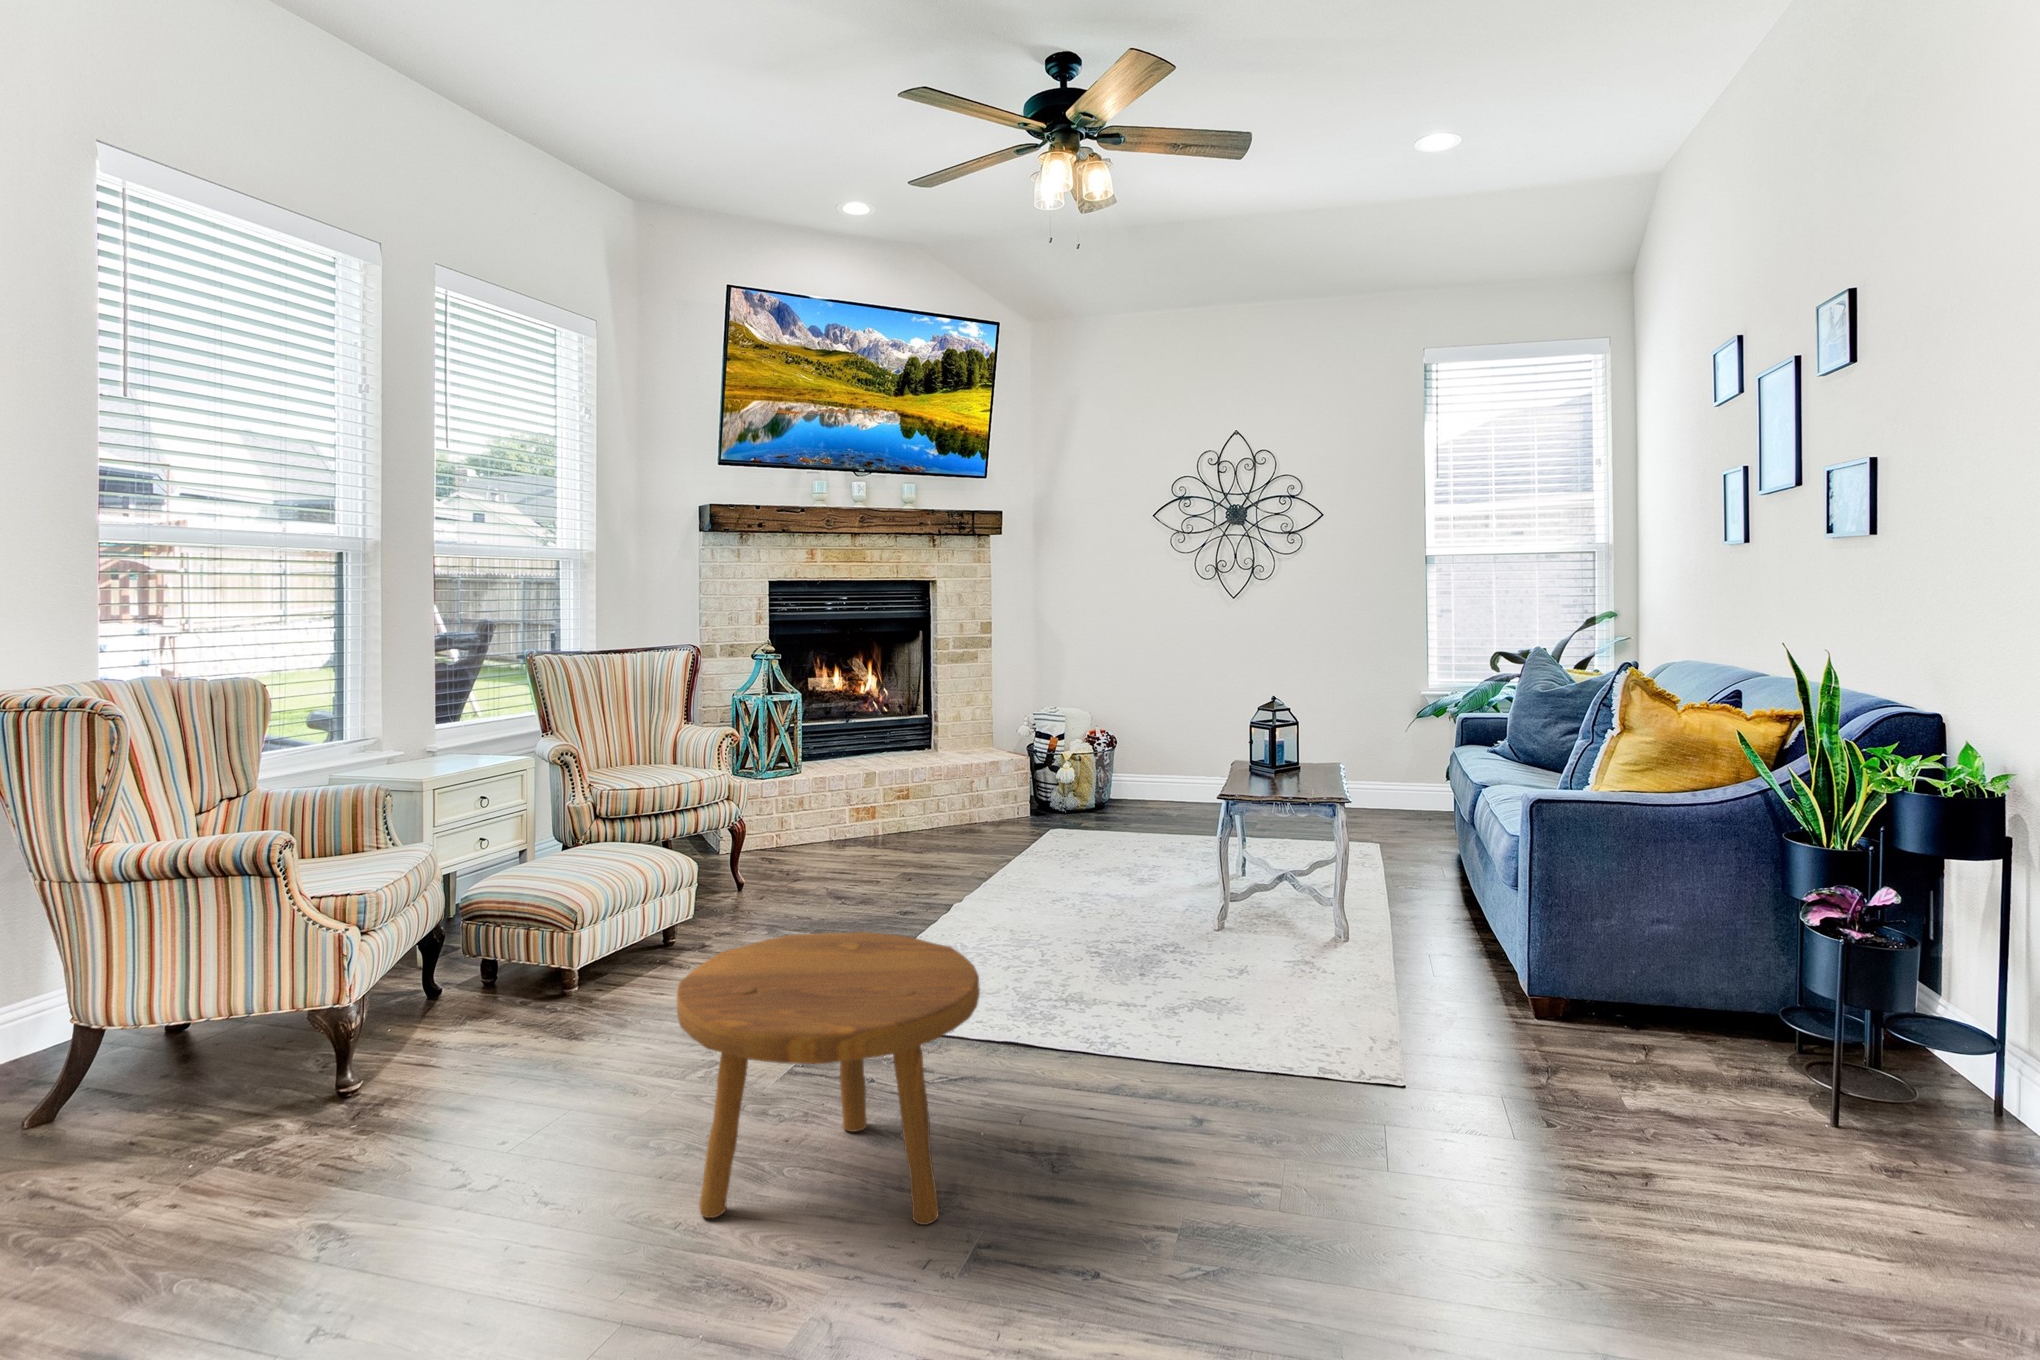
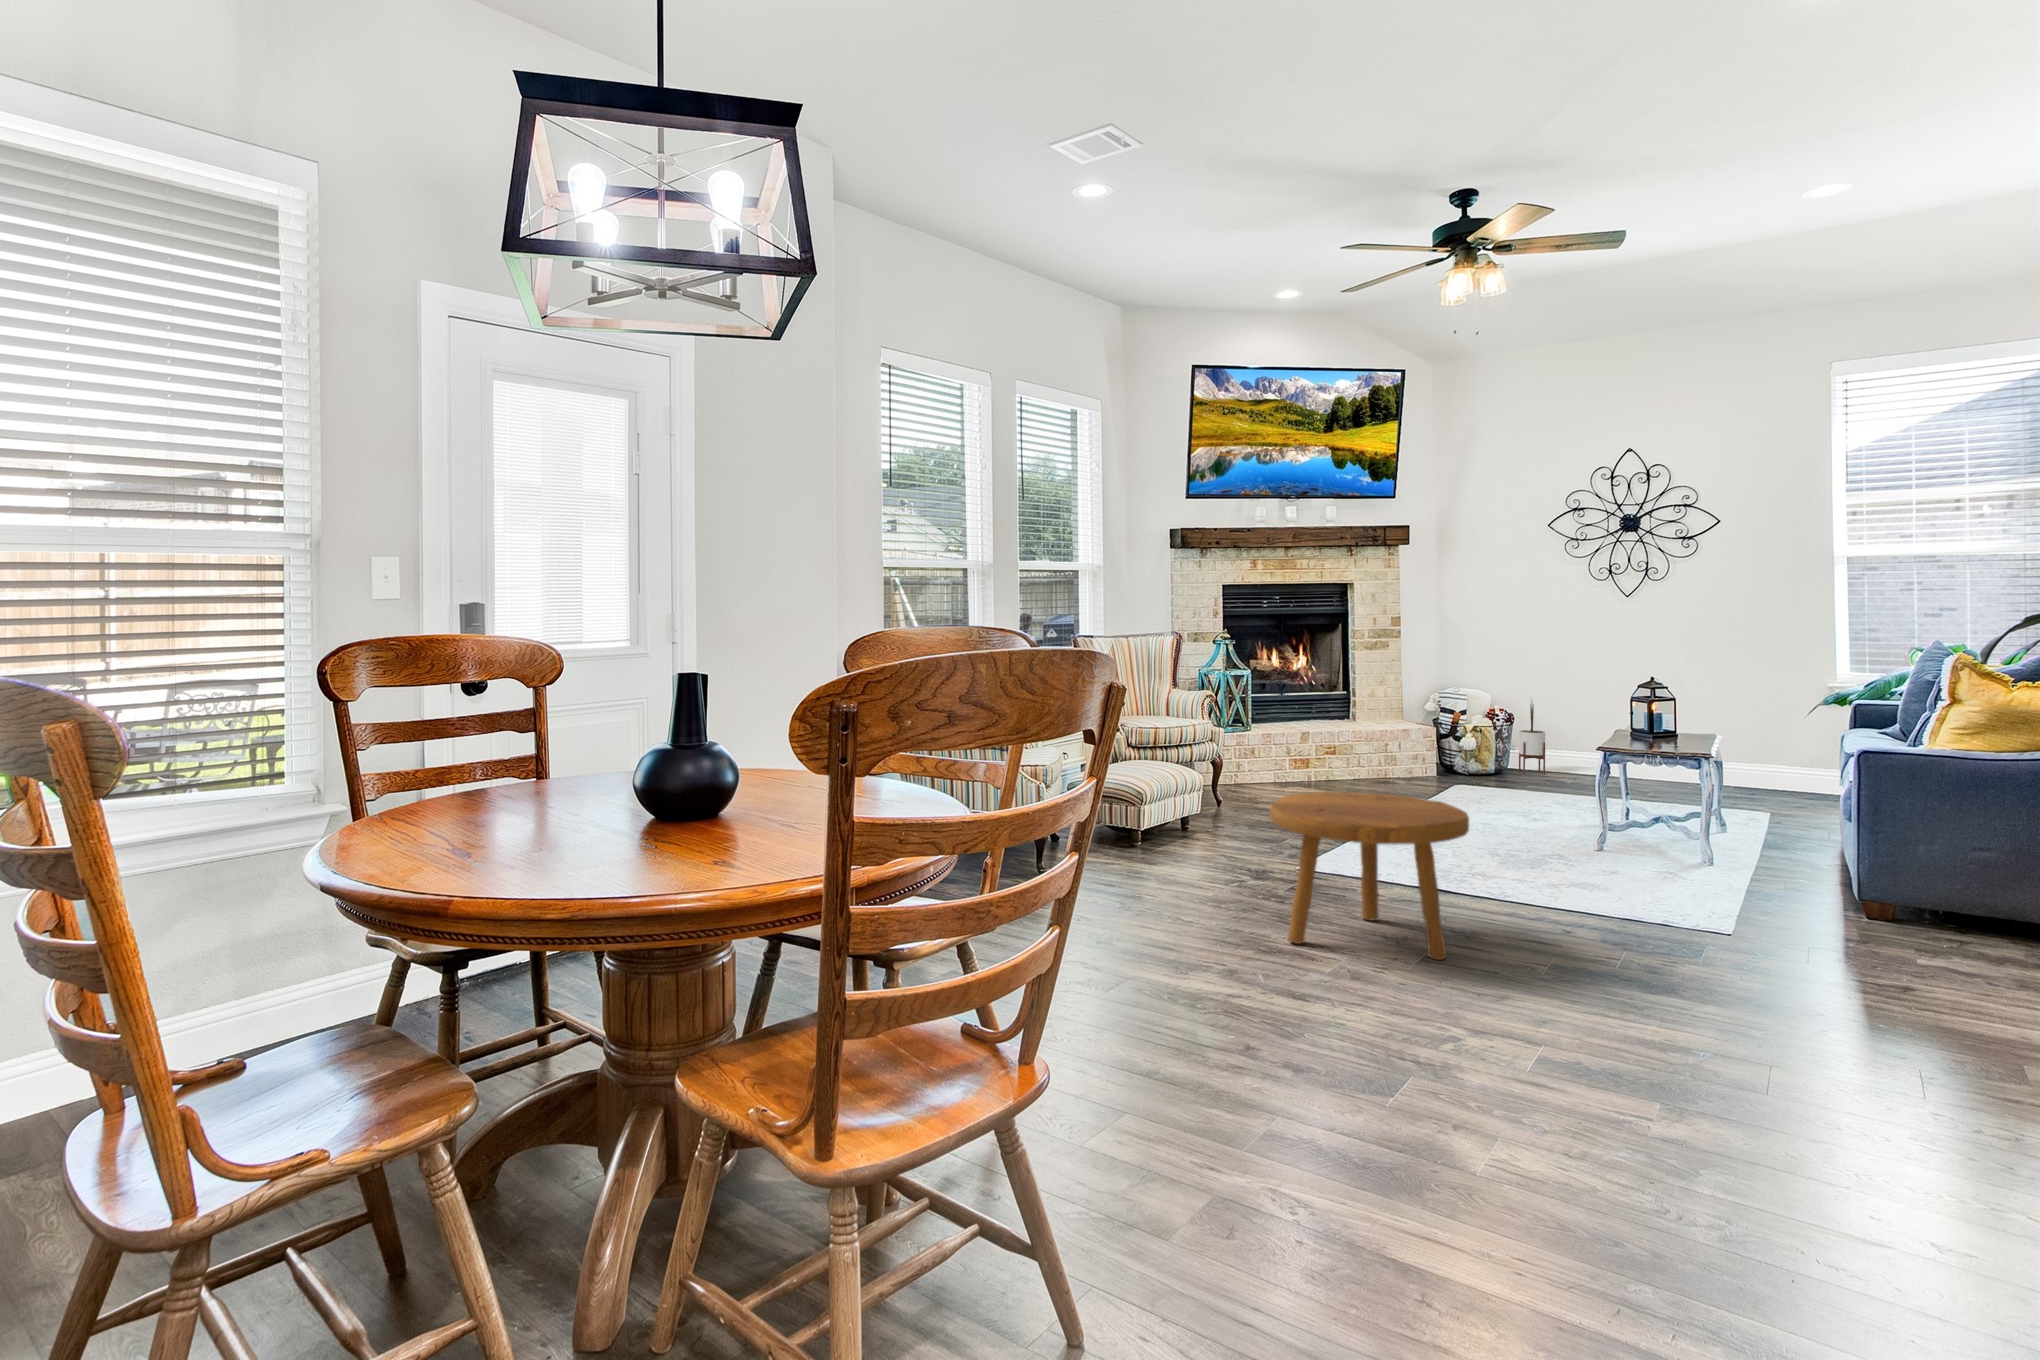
potted plant: none [1121,713,1148,807] -> present [1519,703,1545,774]

